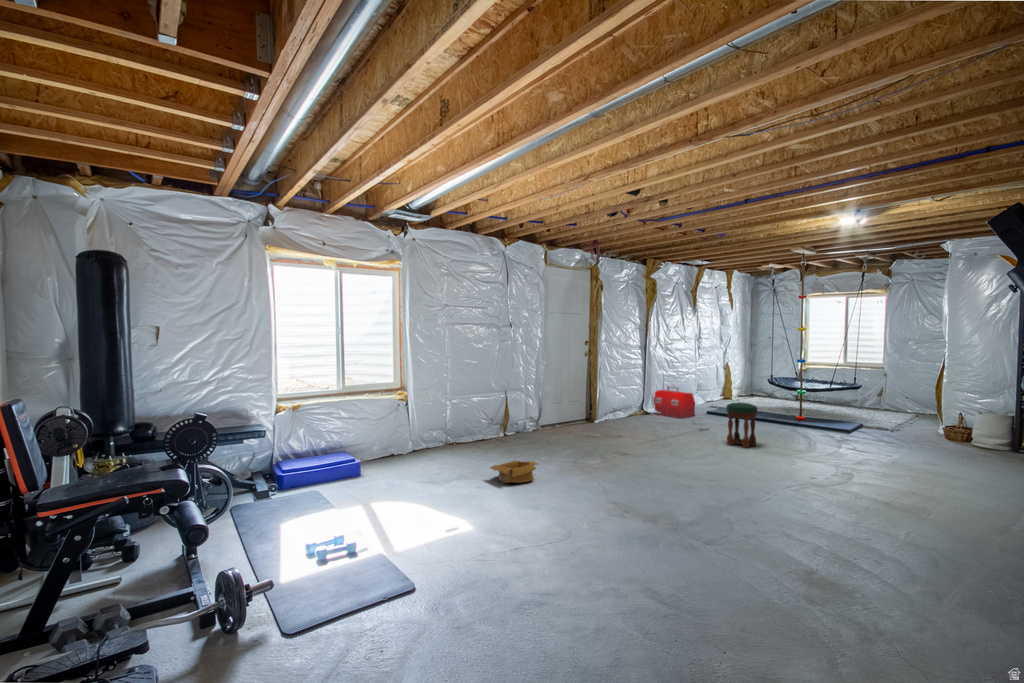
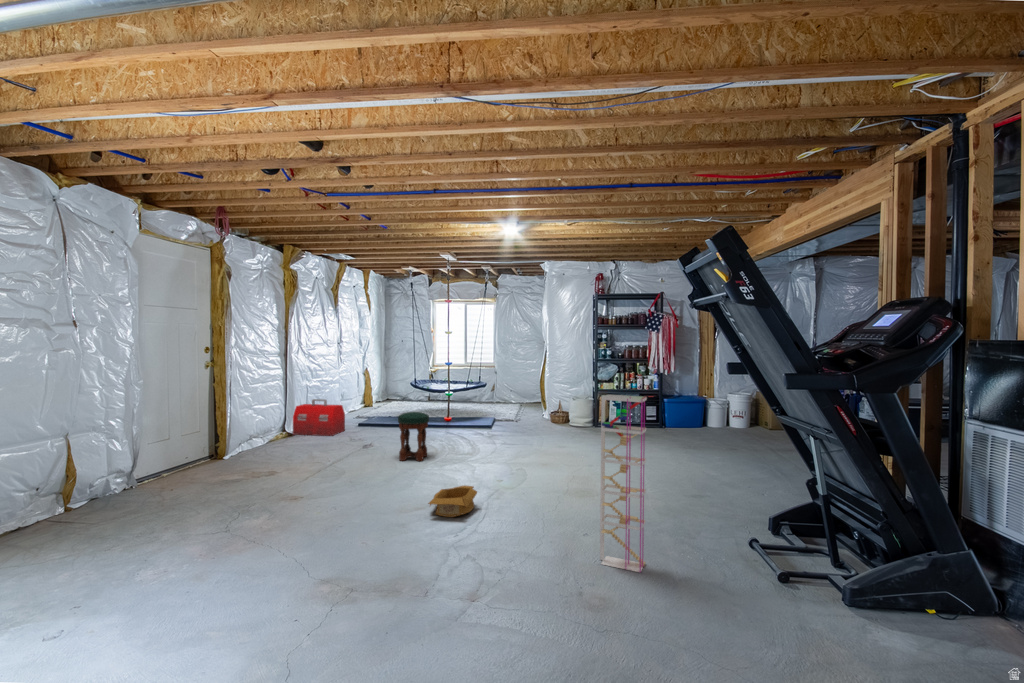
shelving unit: none [865,391,926,576] -> present [600,395,647,572]
cardboard box: present [490,461,537,483] -> present [428,486,477,517]

